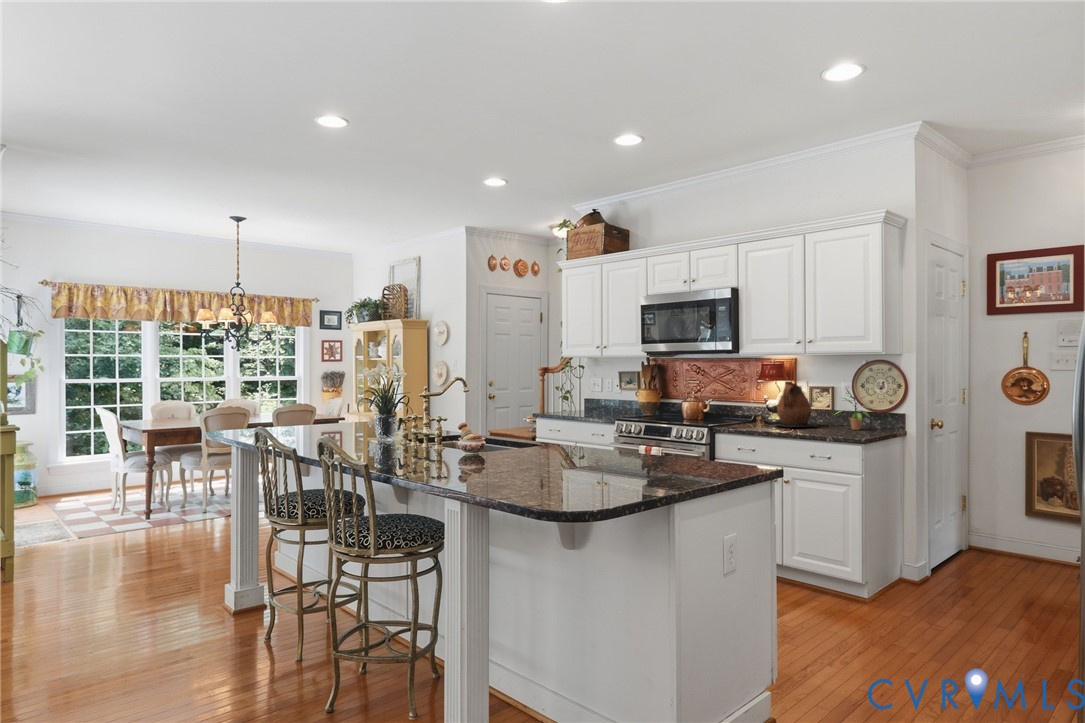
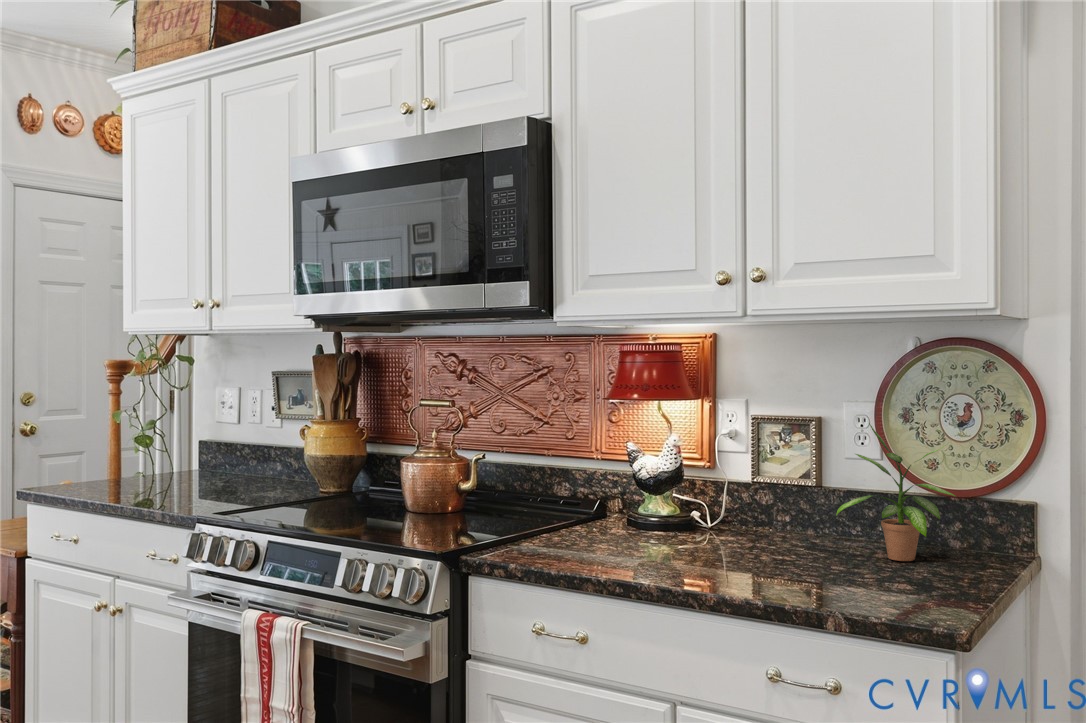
ceramic pitcher: present [776,381,814,427] -> none [647,404,783,553]

